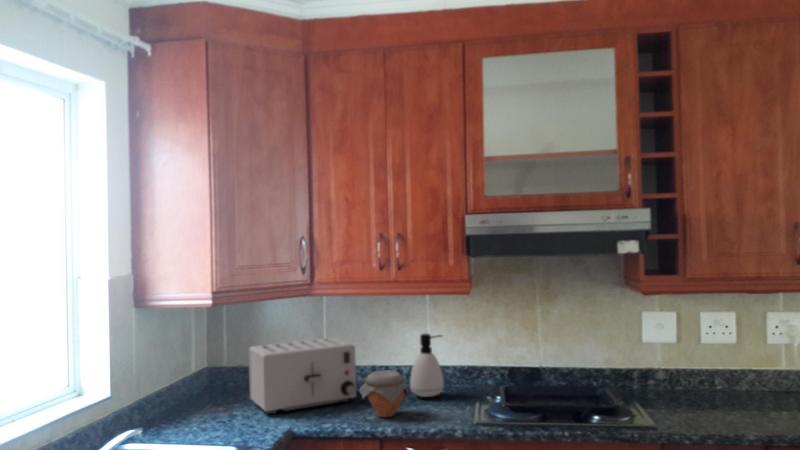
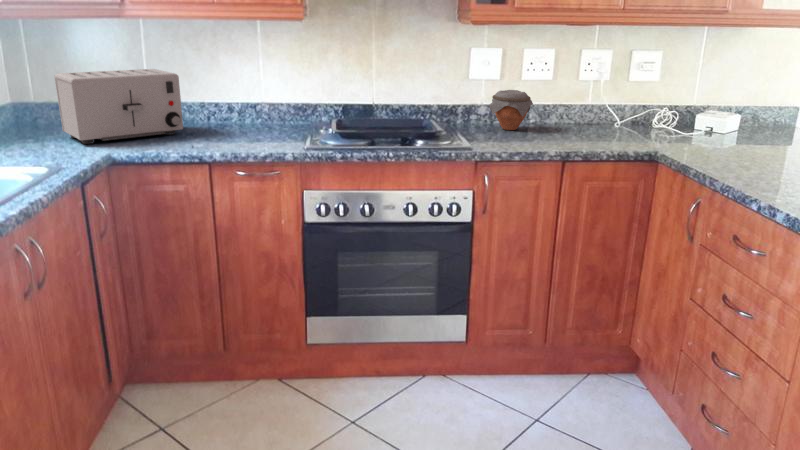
soap dispenser: present [410,334,444,397] -> none [241,65,276,130]
jar: present [360,370,408,417] -> present [489,90,533,130]

